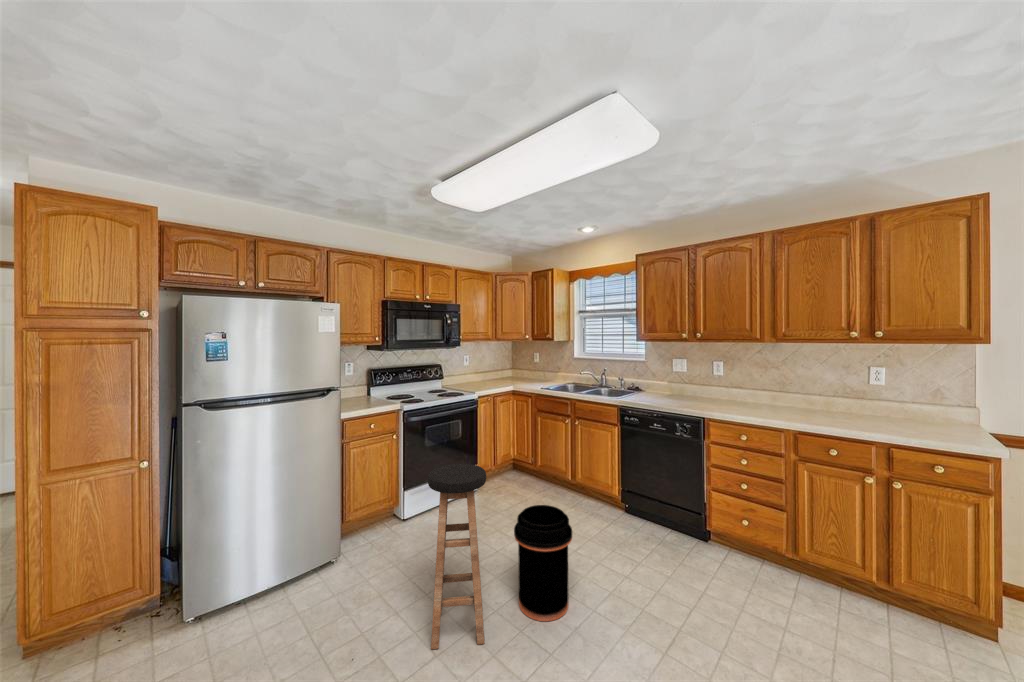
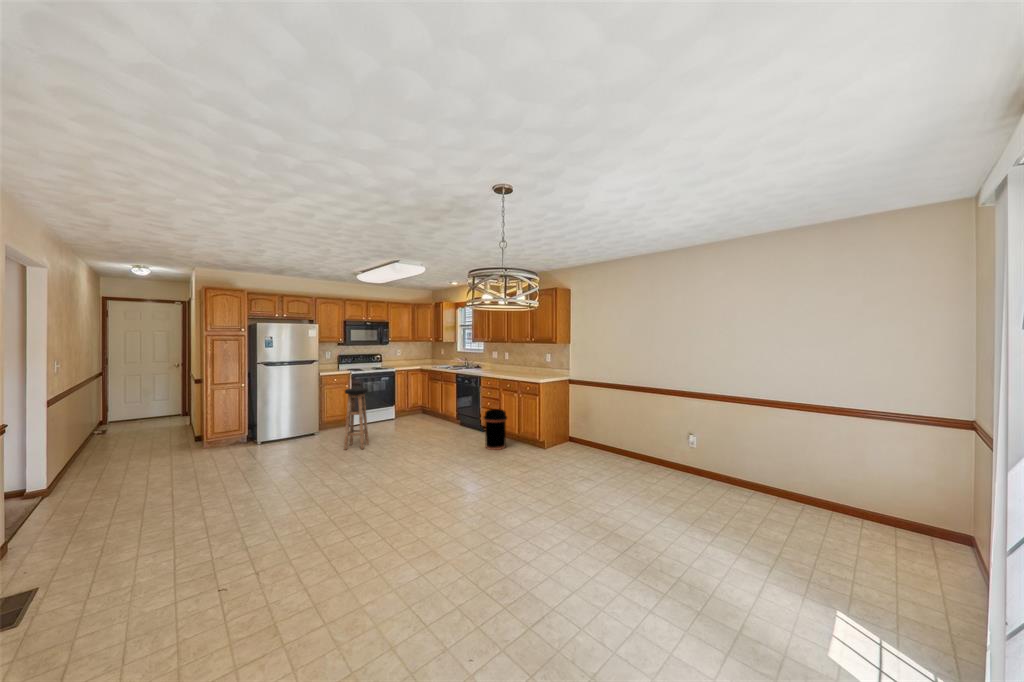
trash can: present [514,505,572,621] -> present [484,409,507,450]

